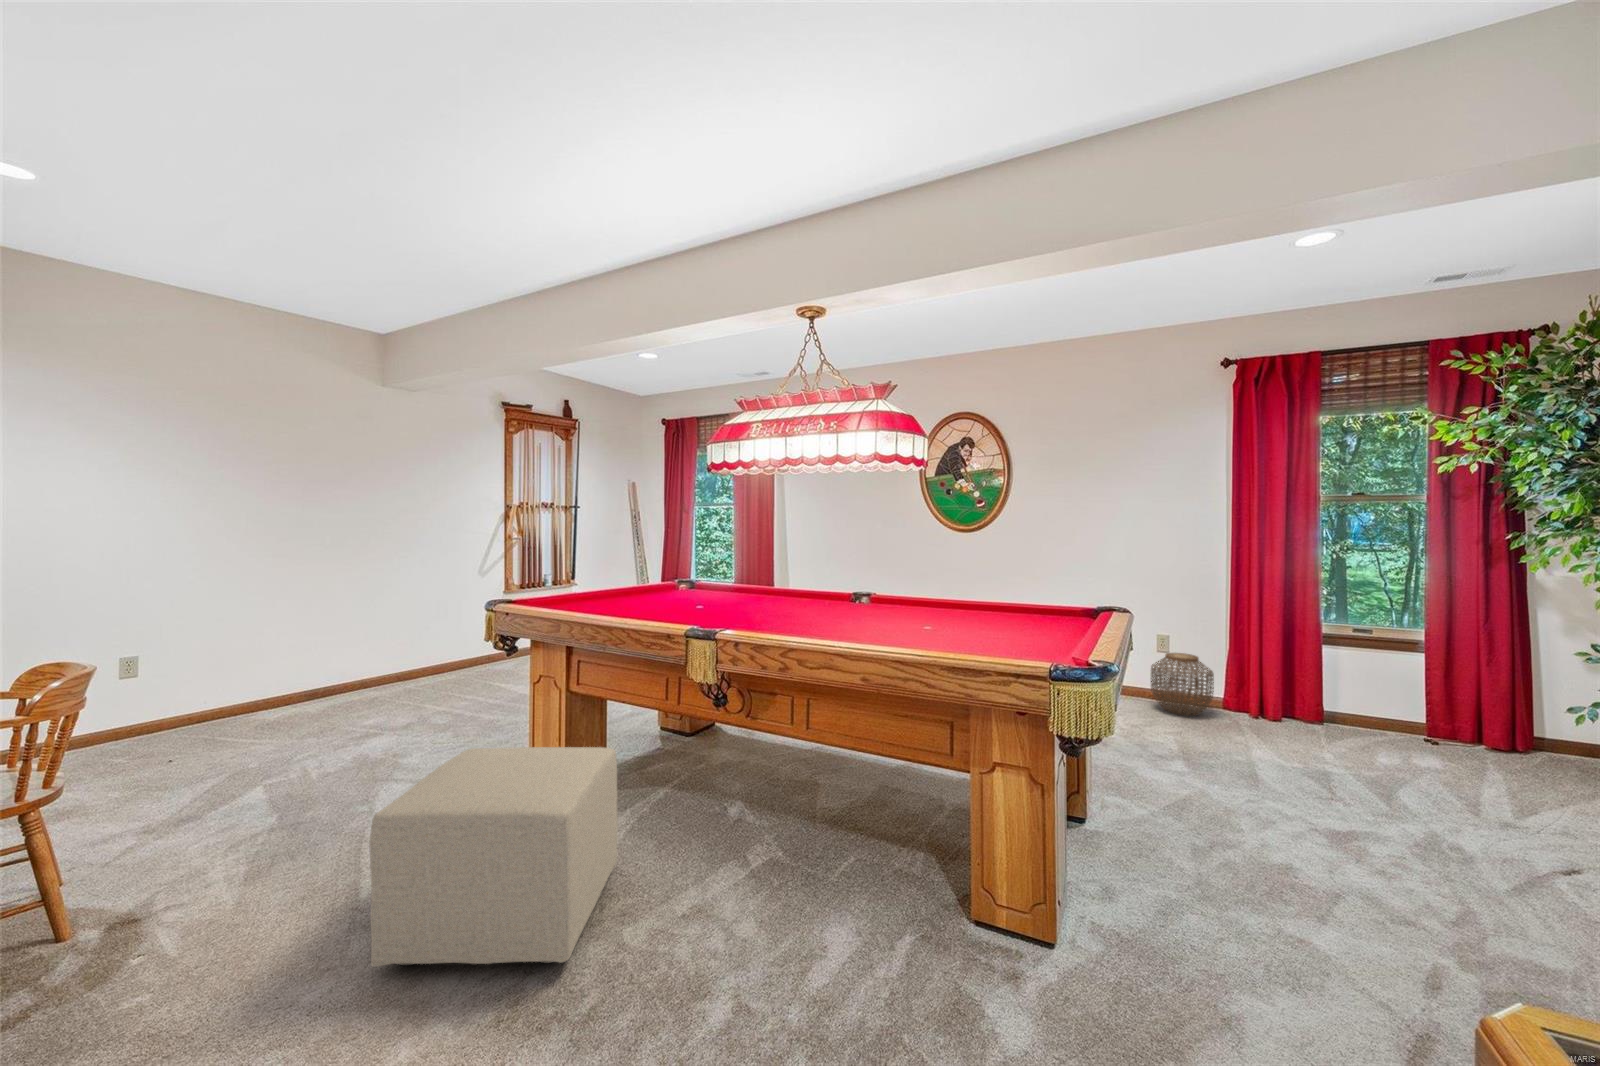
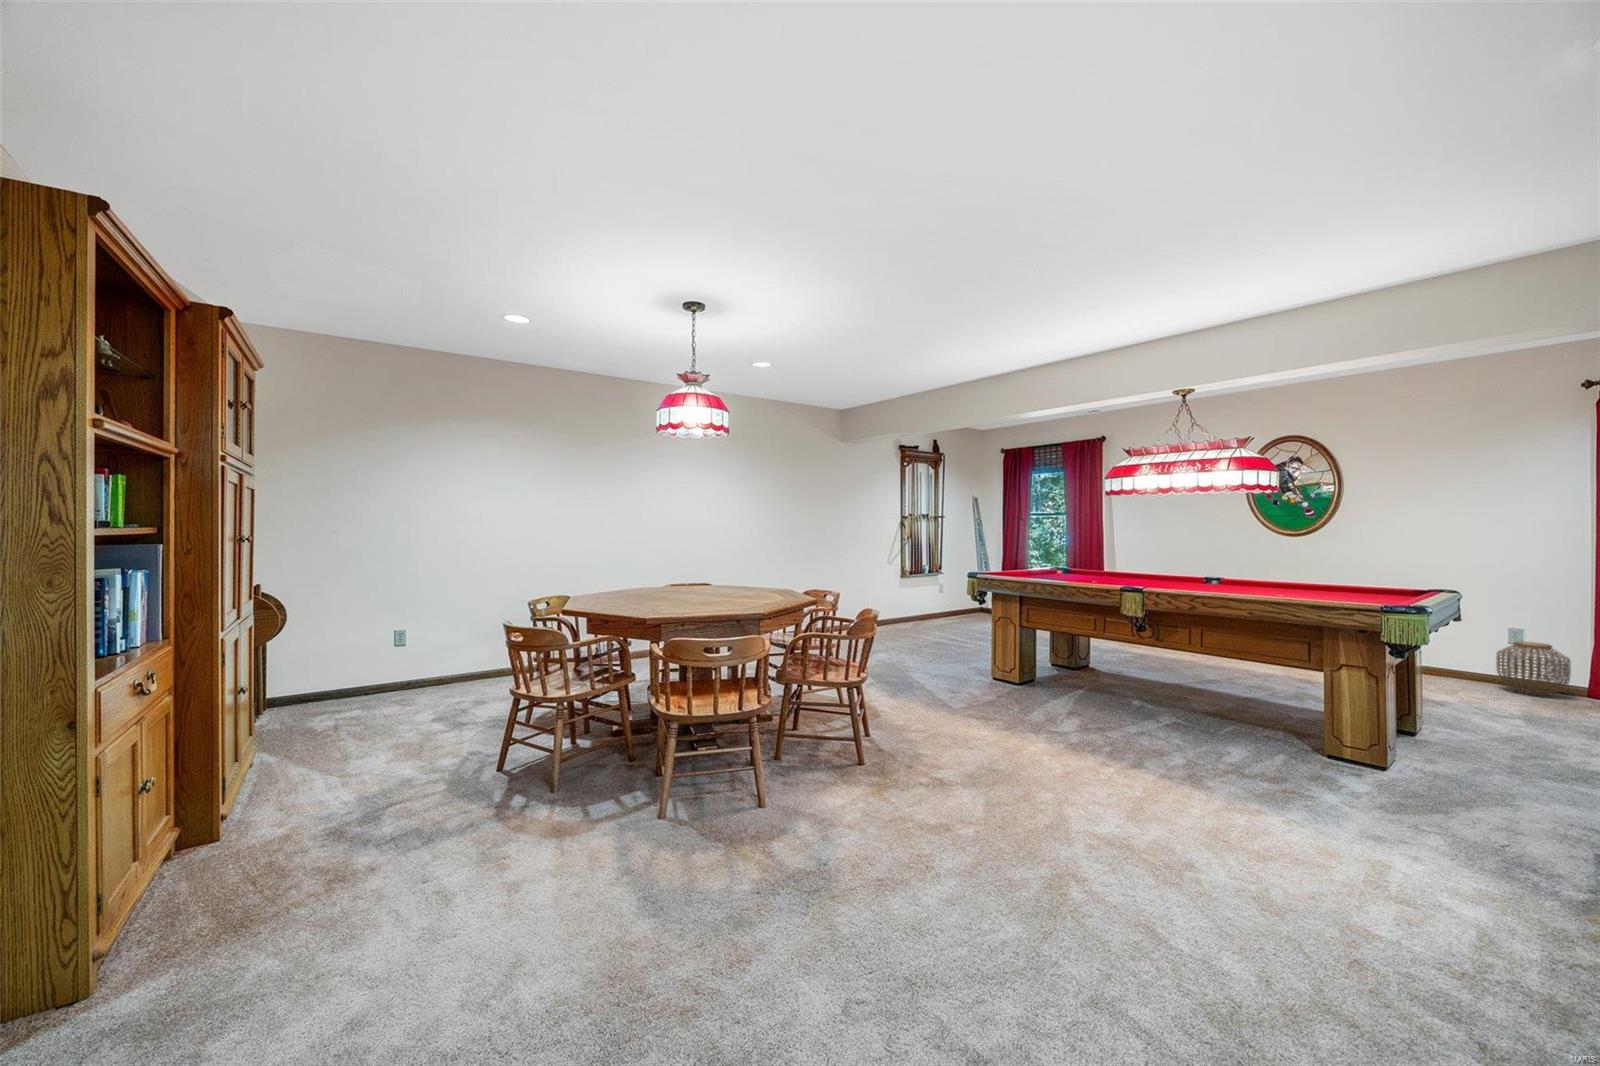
ottoman: present [369,747,618,967] -> none [991,642,1089,736]

